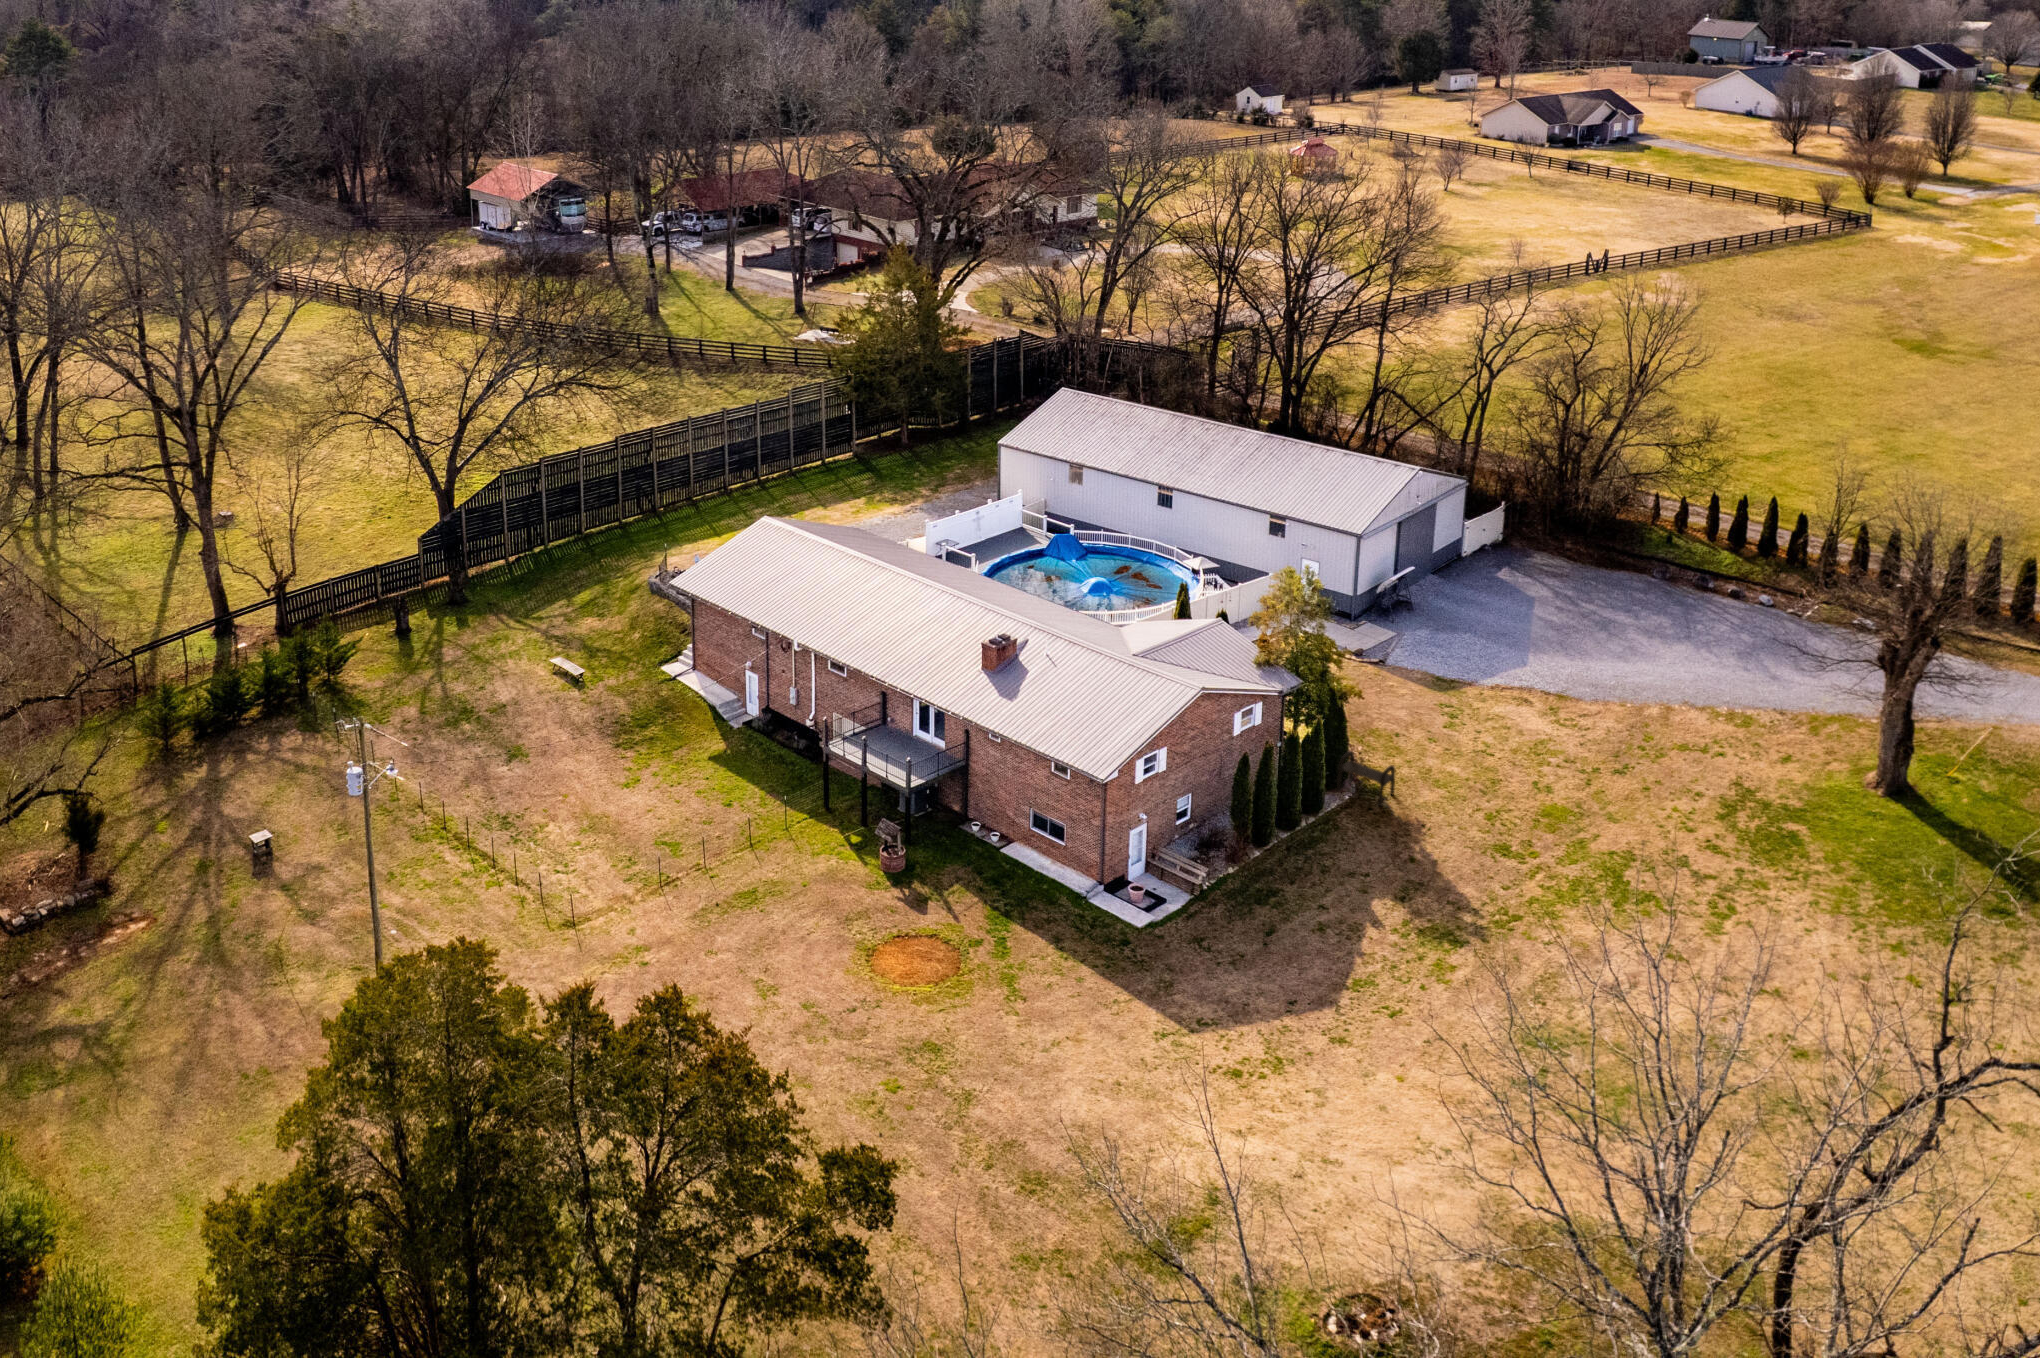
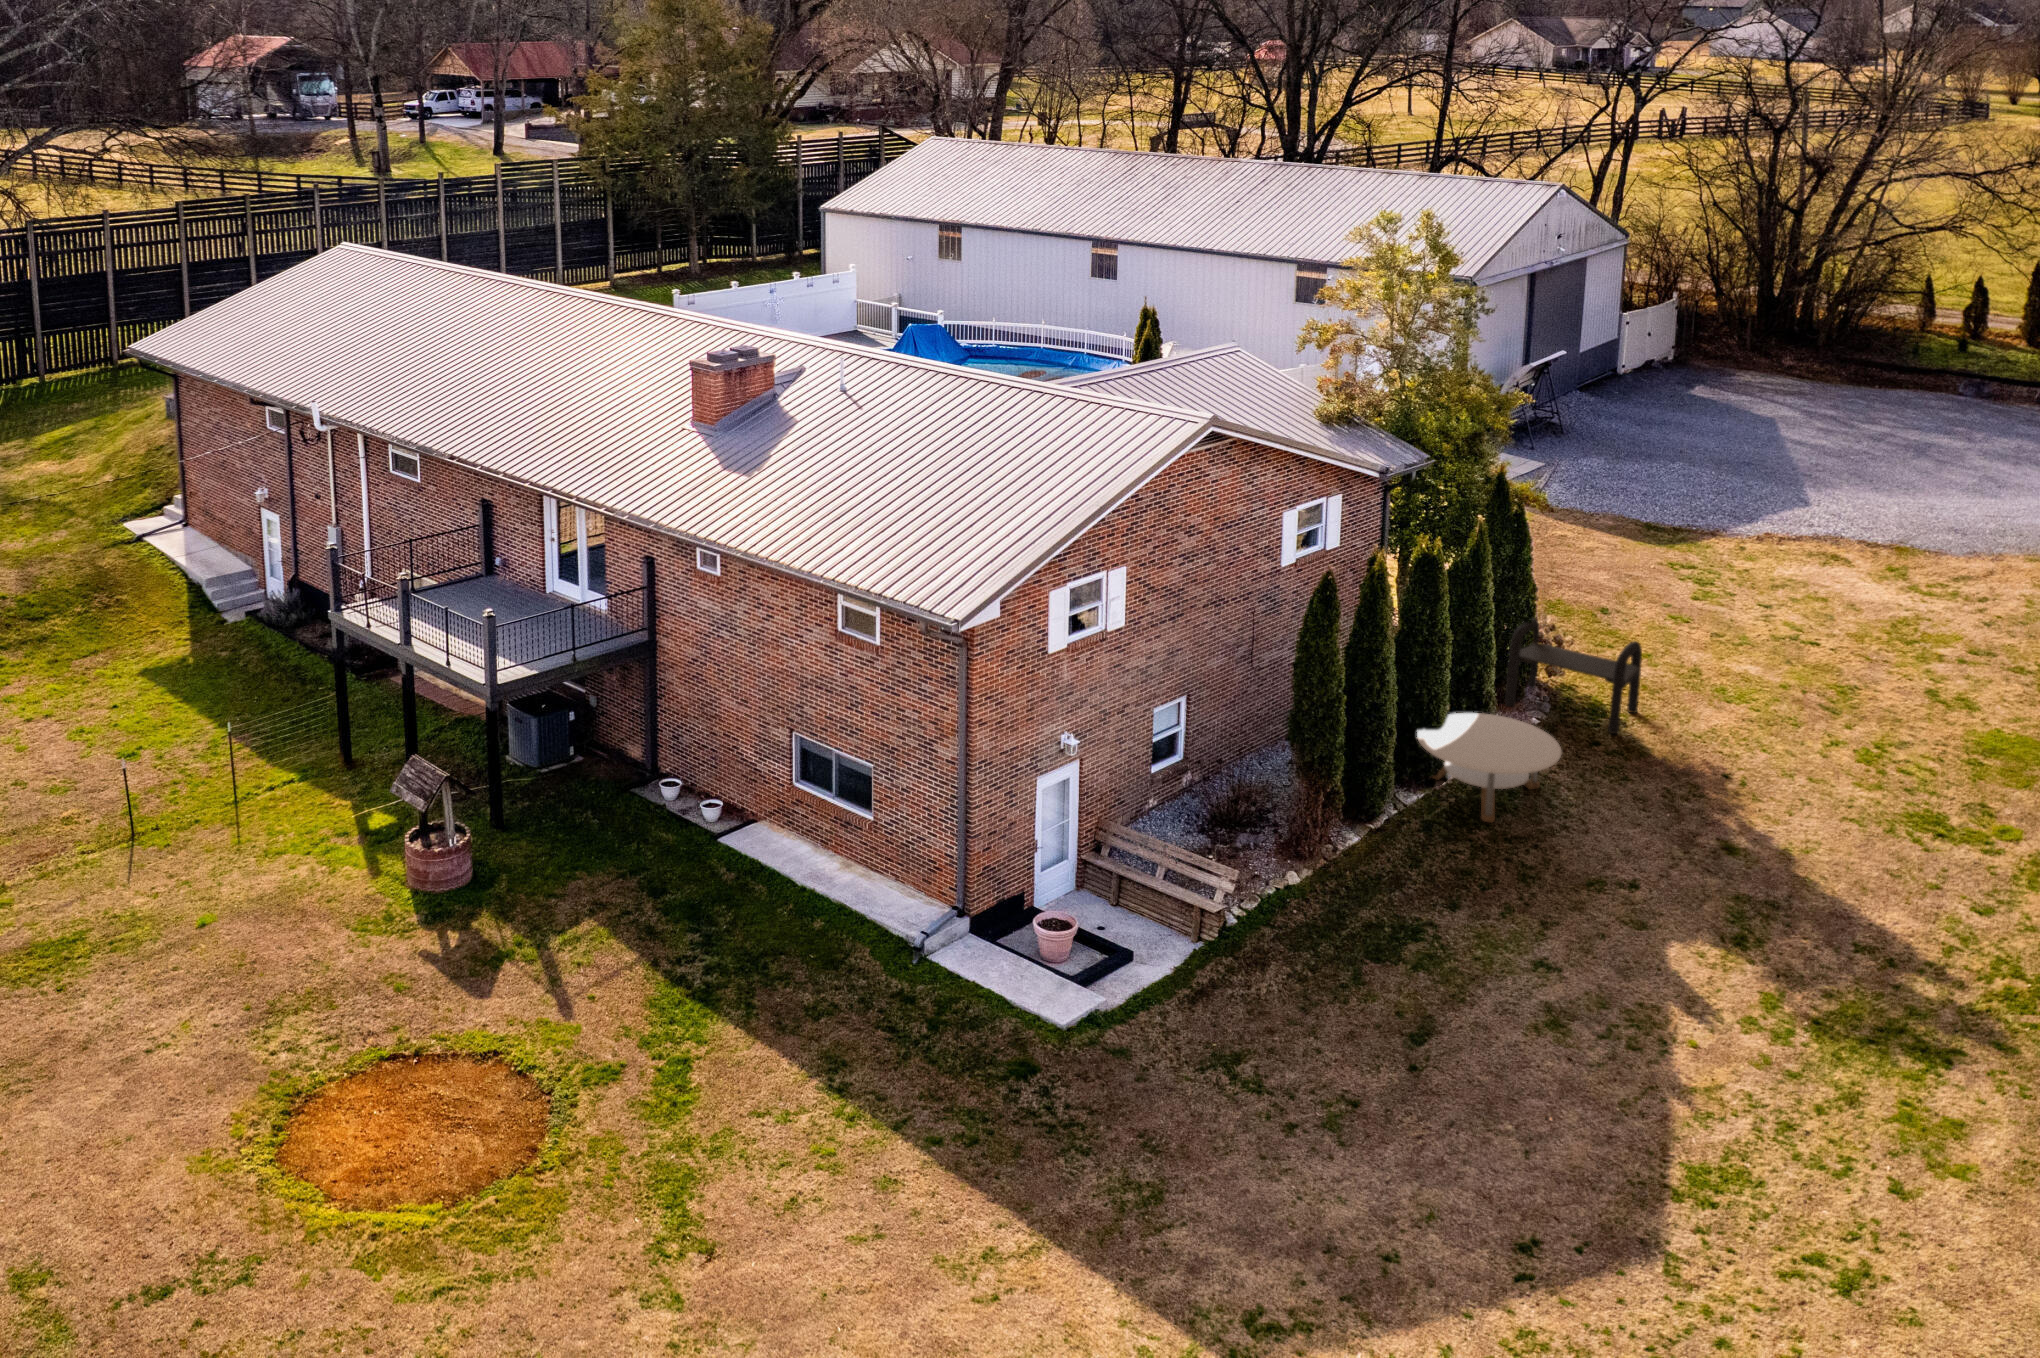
round table: none [1289,799,1348,848] -> present [1417,713,1561,822]

